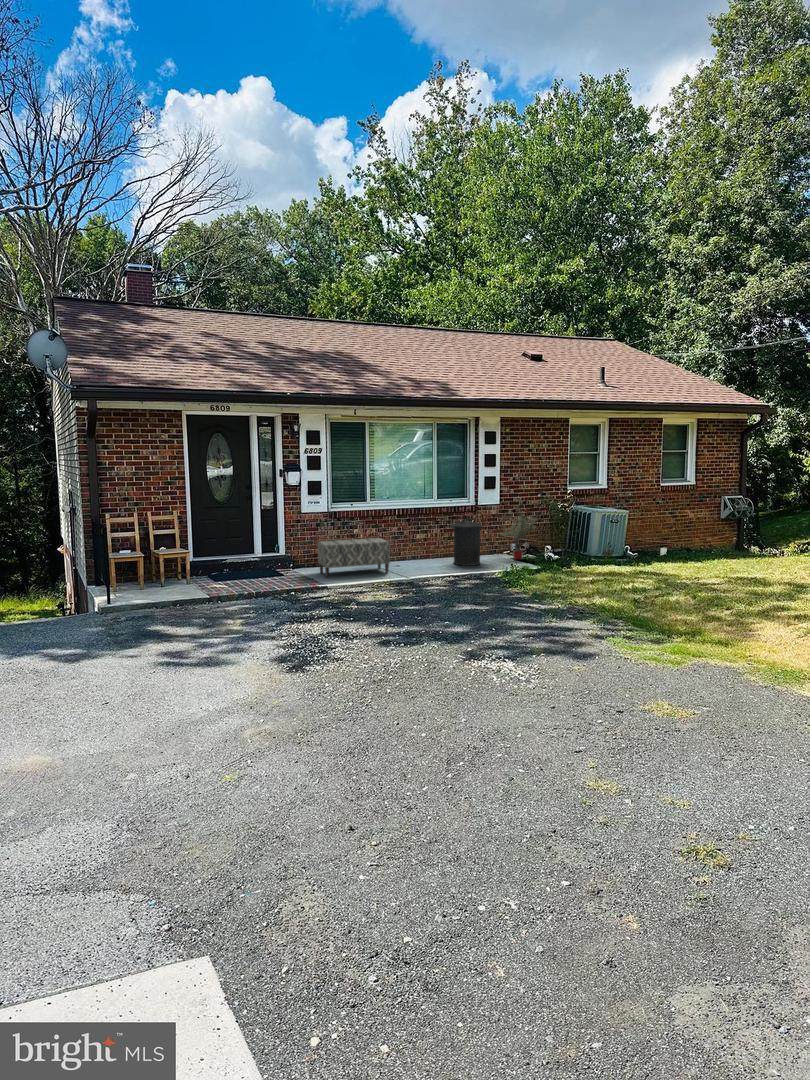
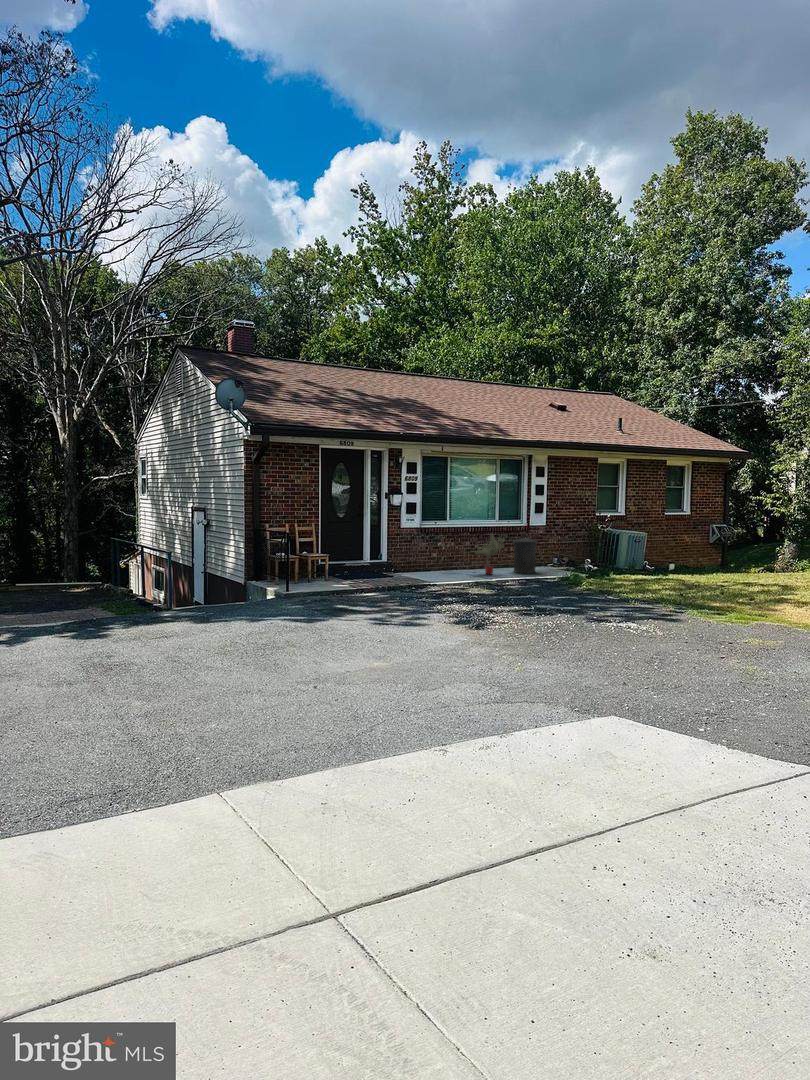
potted tree: present [501,512,537,560] -> present [476,534,504,575]
bench: present [318,538,390,578] -> none [413,550,472,579]

